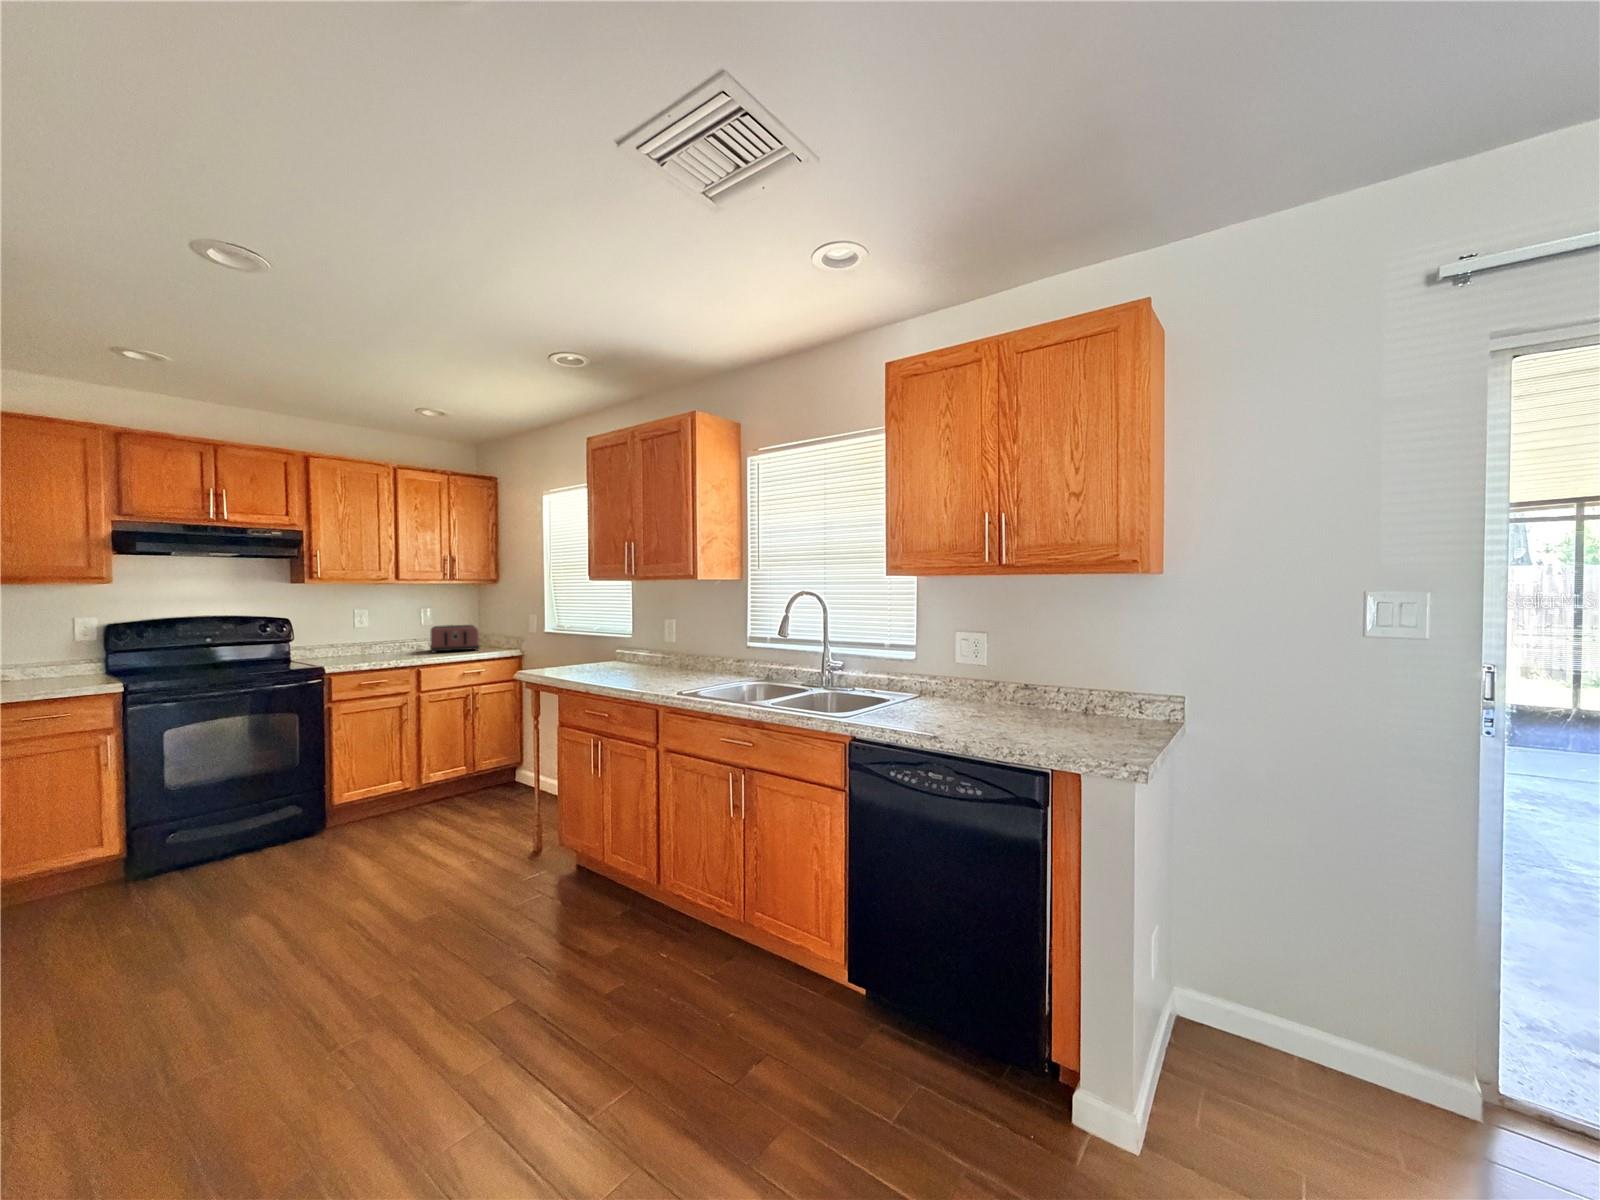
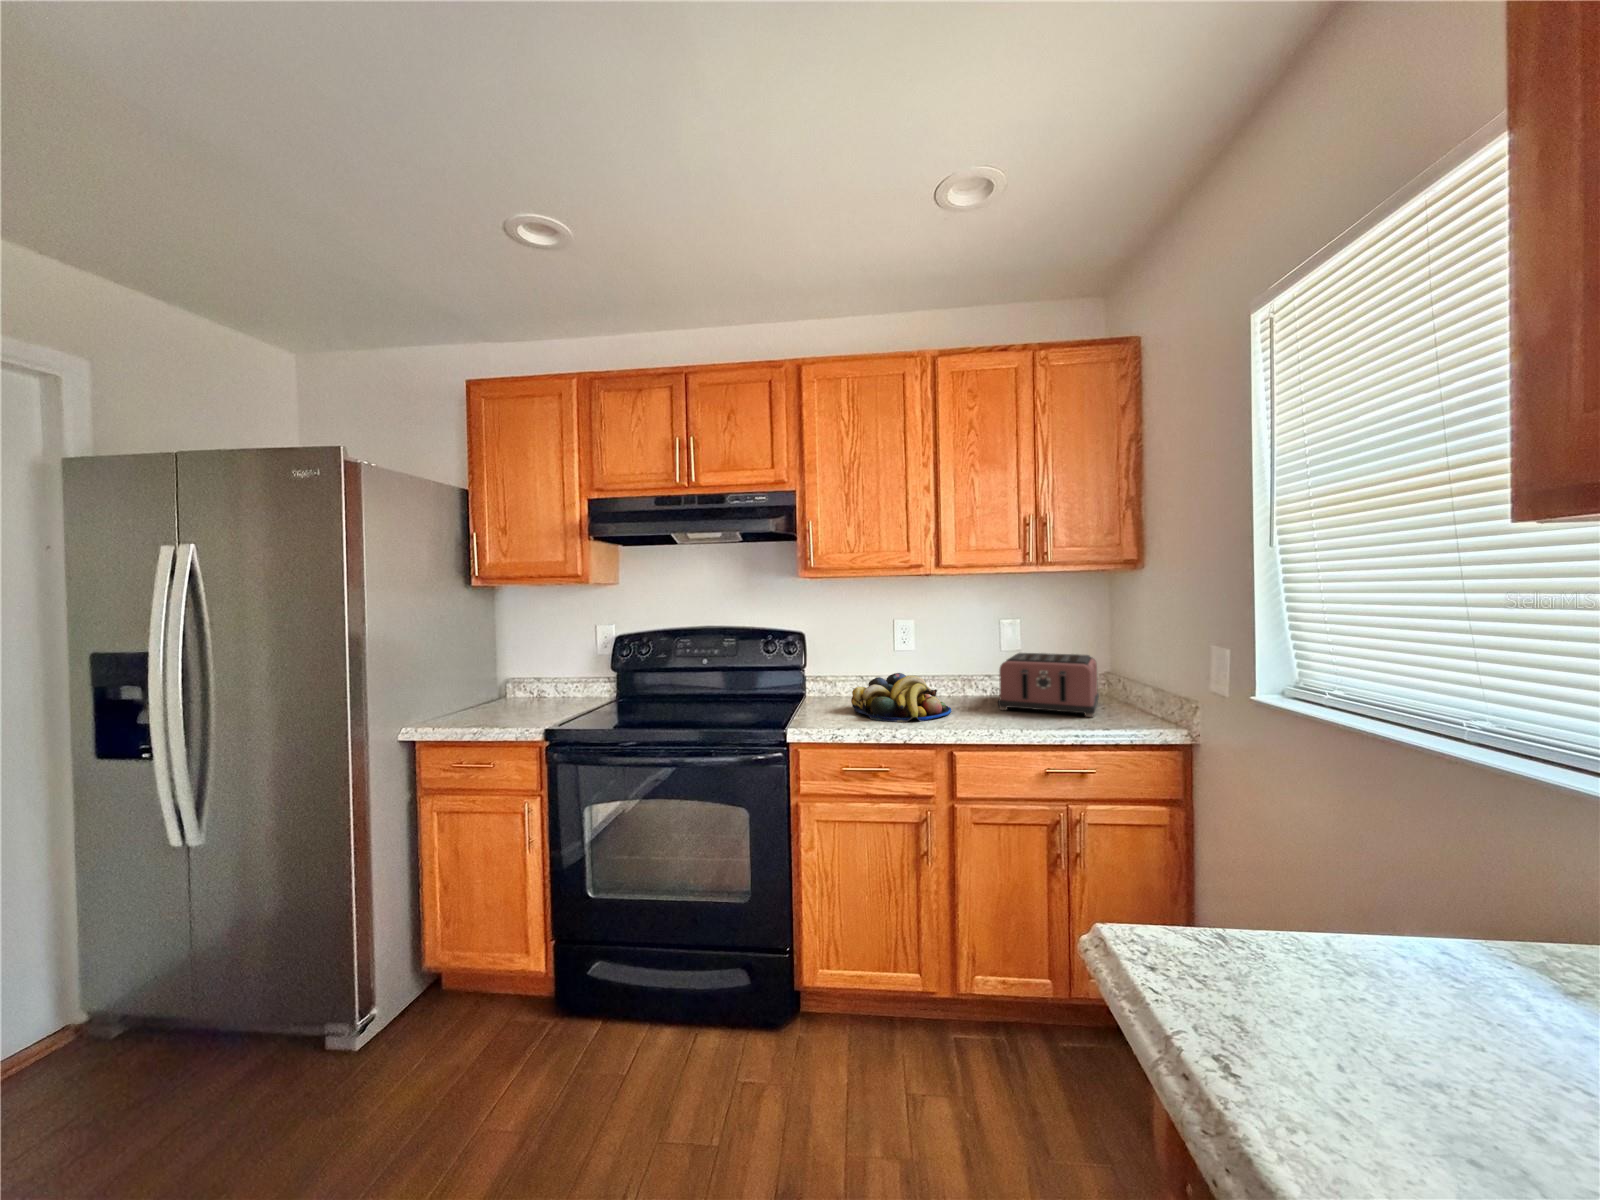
fruit bowl: none [343,638,408,661] -> present [851,673,951,722]

